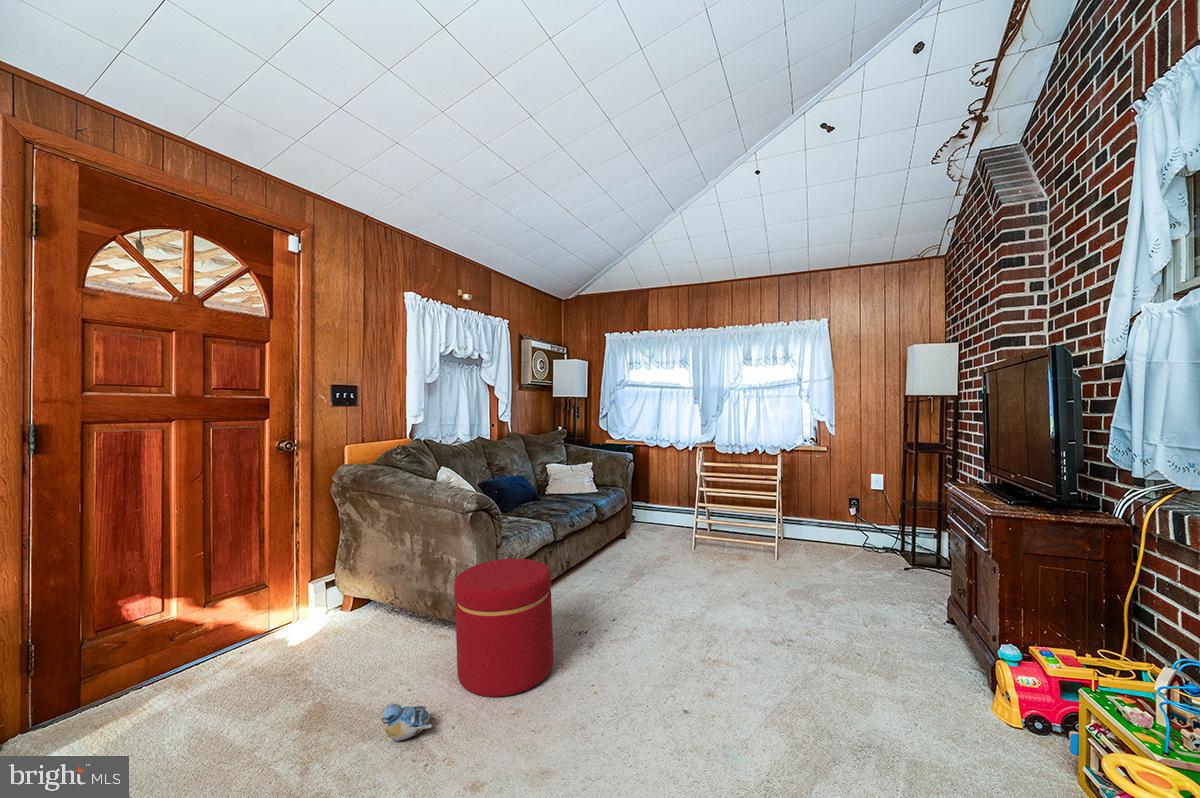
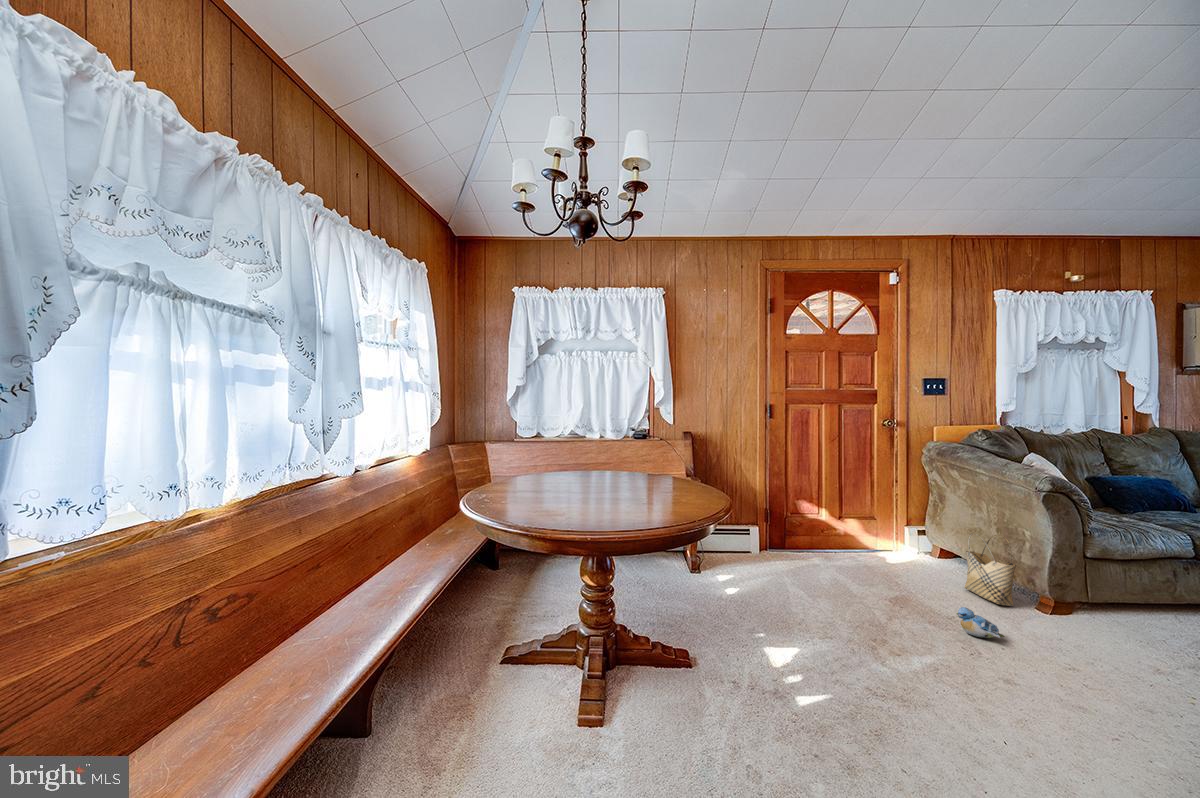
ottoman: present [454,559,553,697] -> none [1031,542,1164,667]
woven basket: none [384,571,437,660] -> present [964,534,1016,606]

